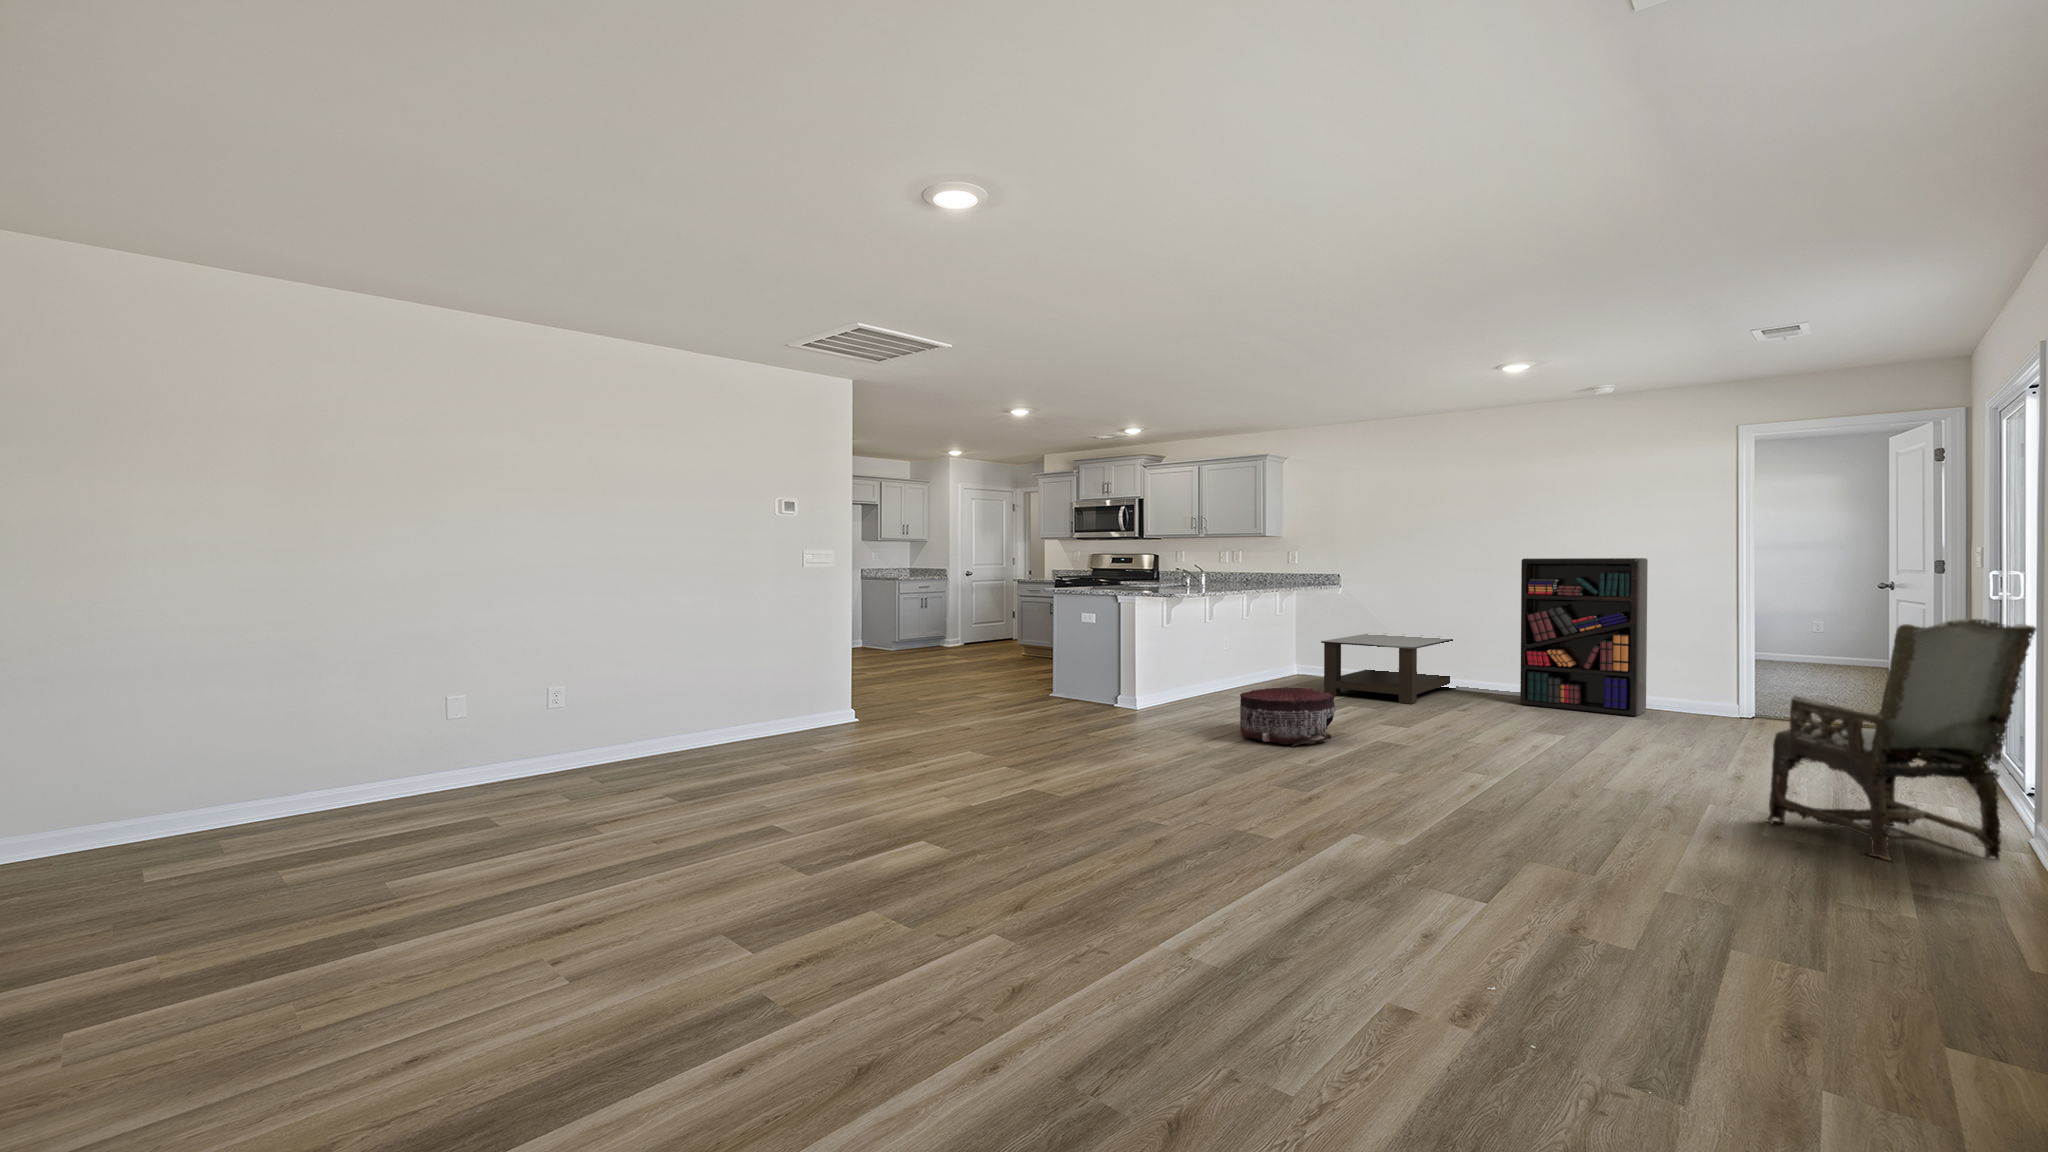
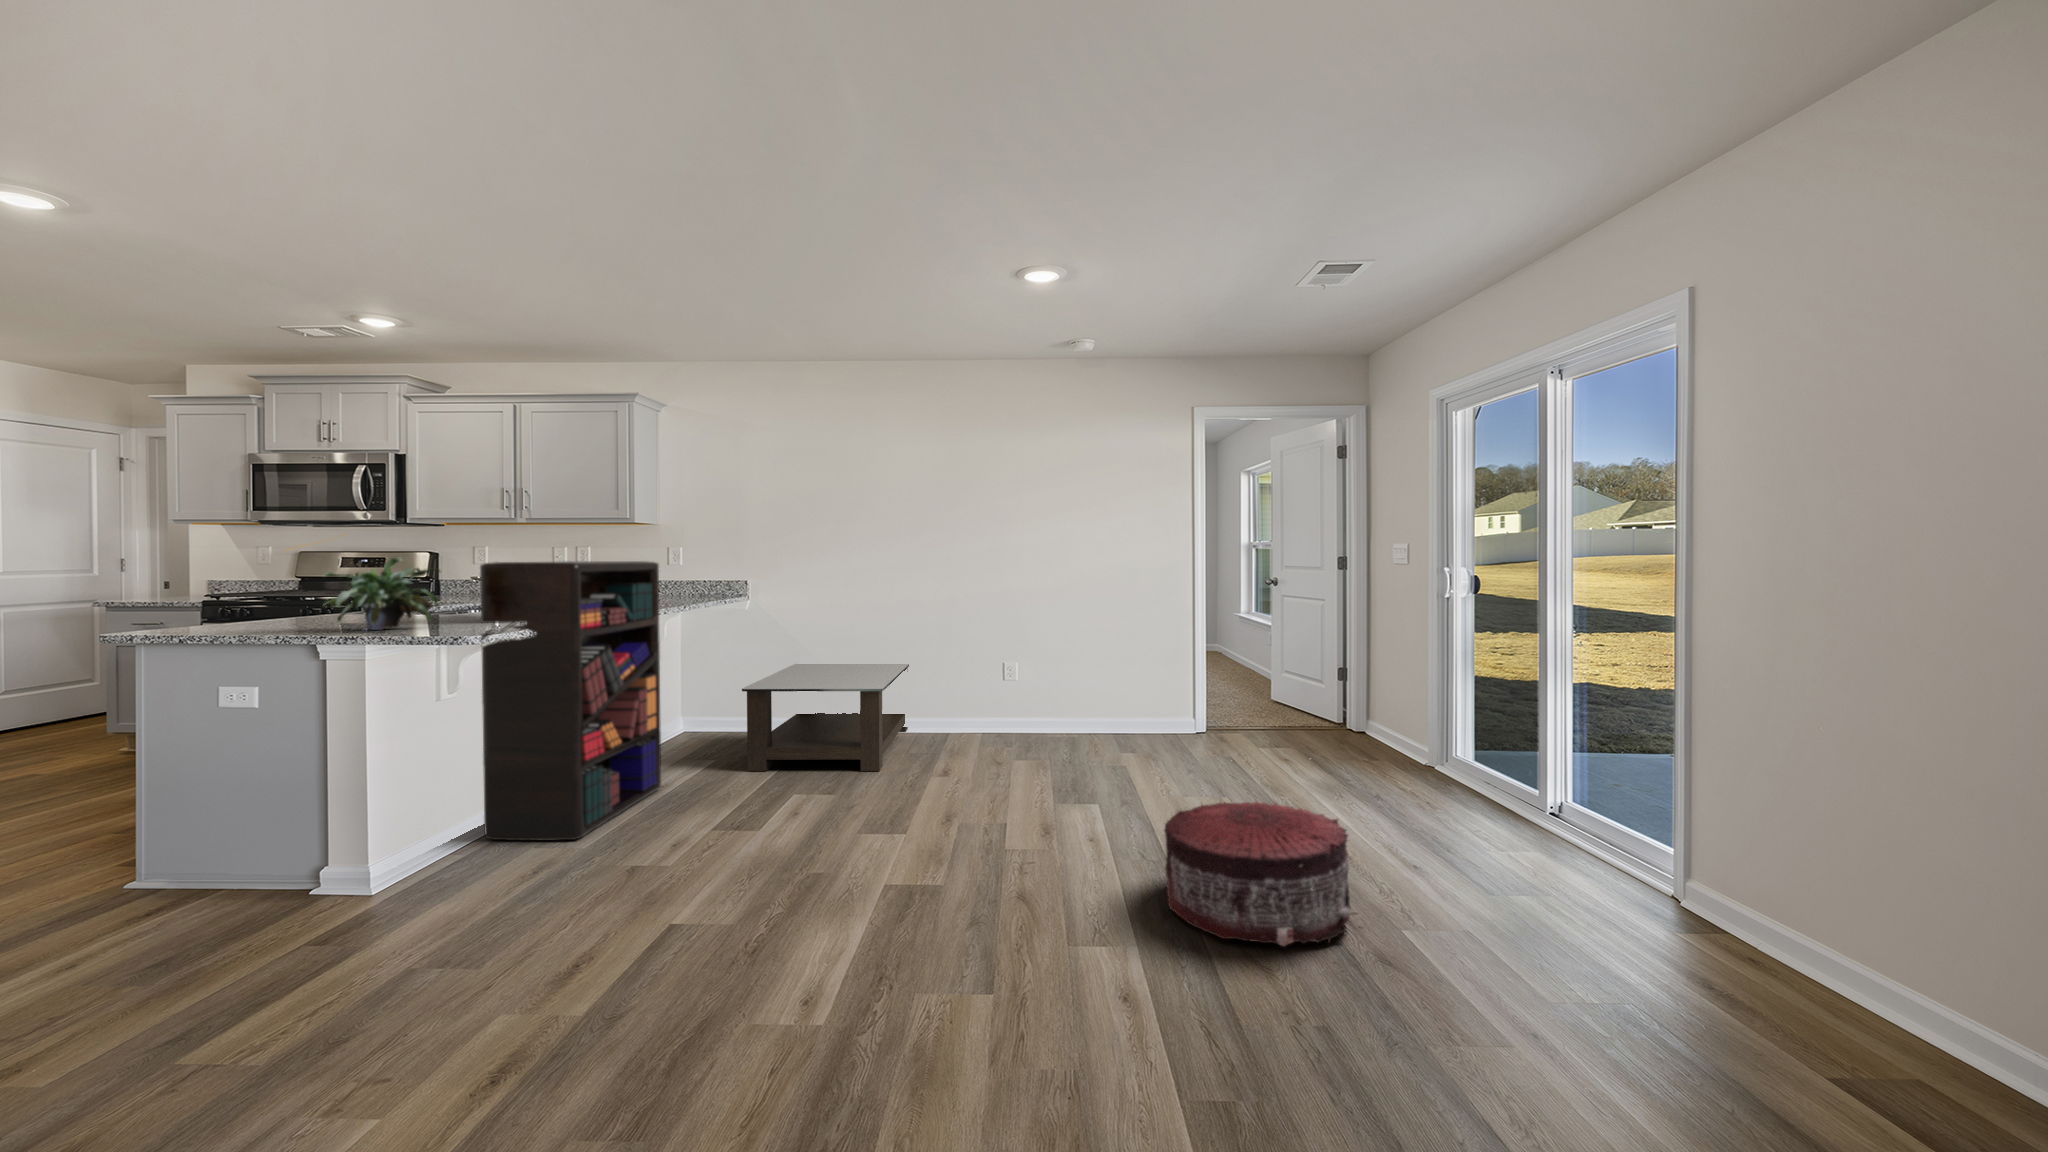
potted plant: none [1121,557,1165,591] -> present [324,557,440,630]
bookshelf: present [1520,558,1648,716] -> present [480,561,661,840]
armchair: present [1767,619,2036,861] -> none [1512,652,1837,1031]
pouf: present [1240,687,1336,746] -> present [1164,802,1350,946]

